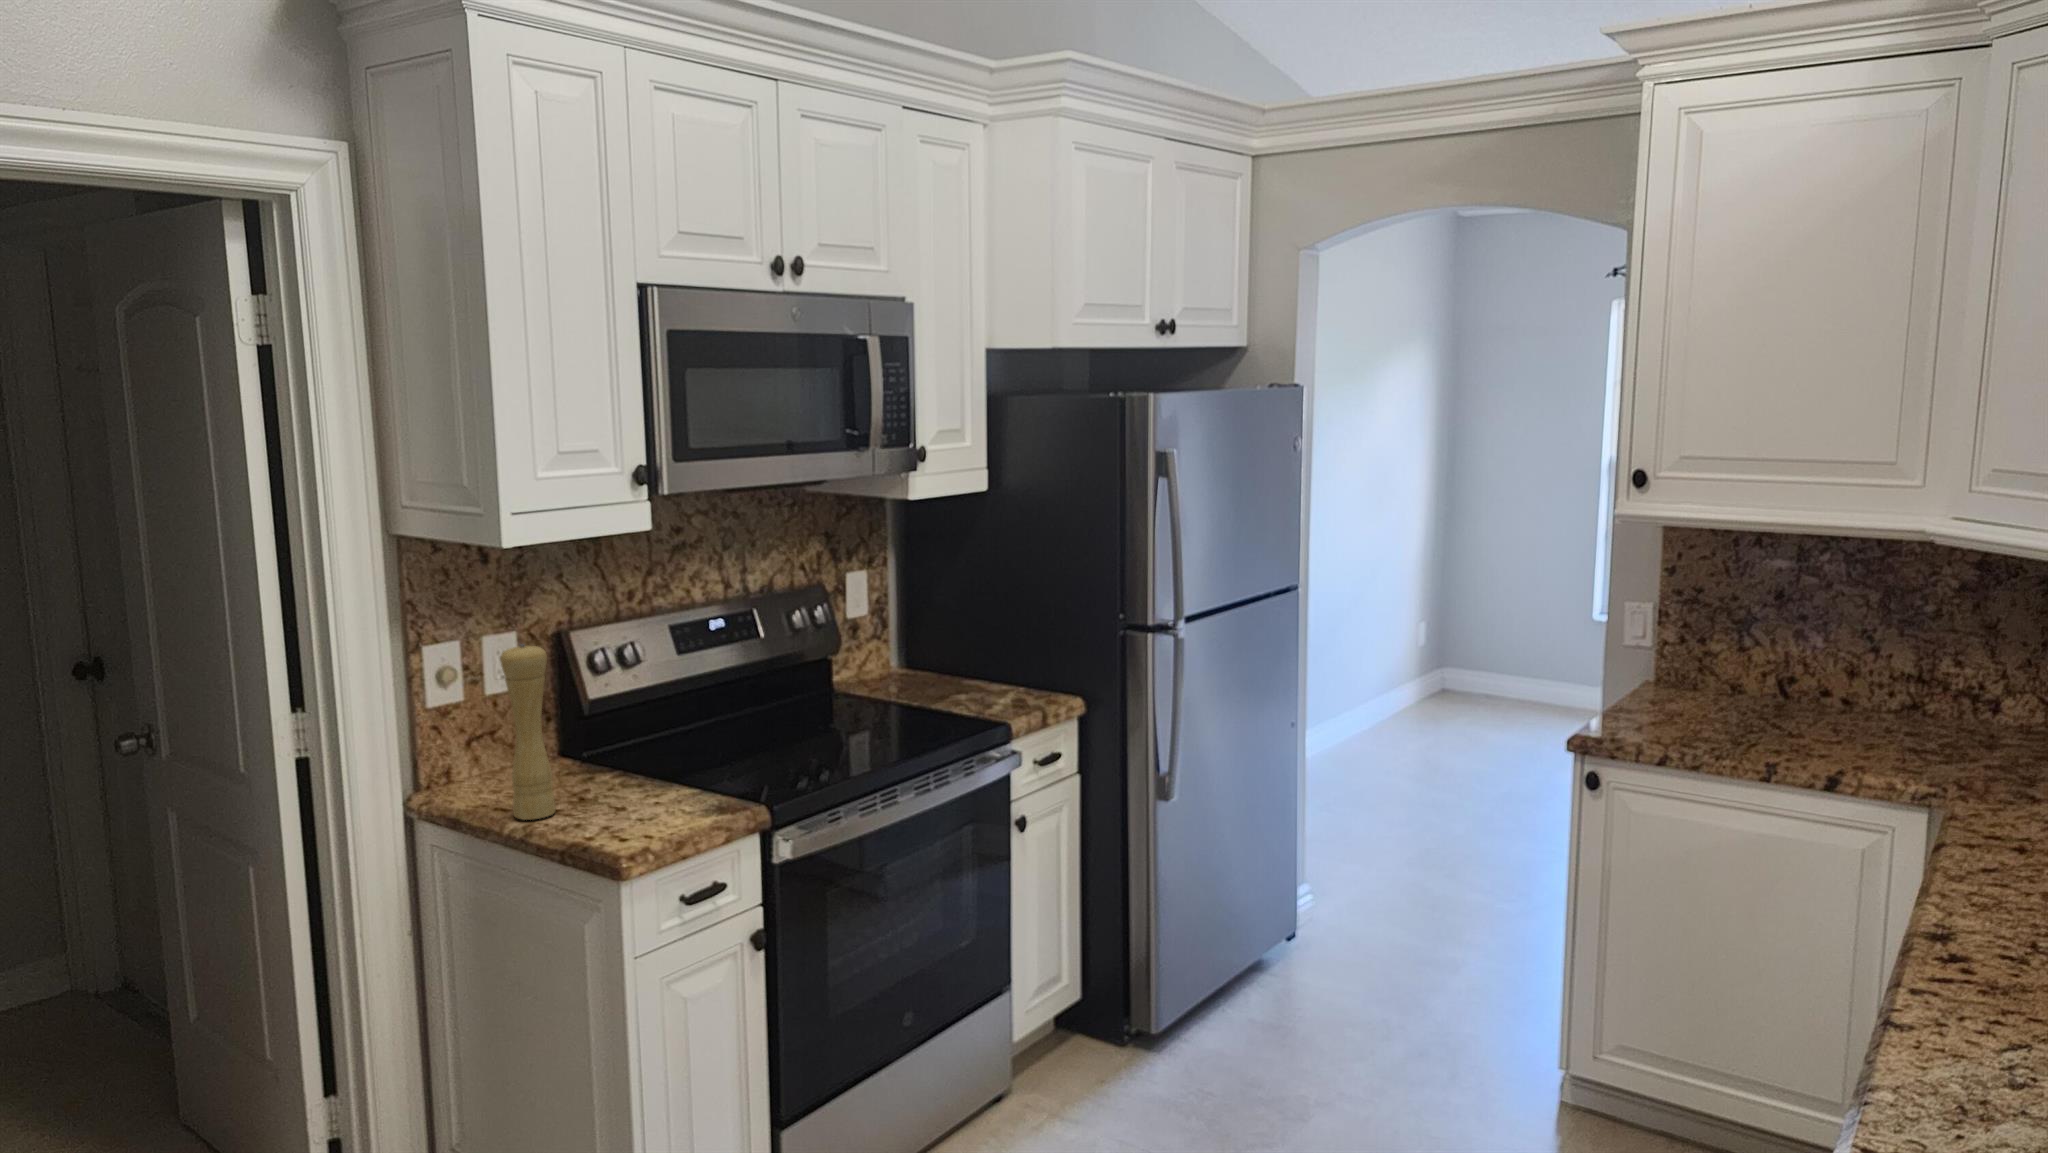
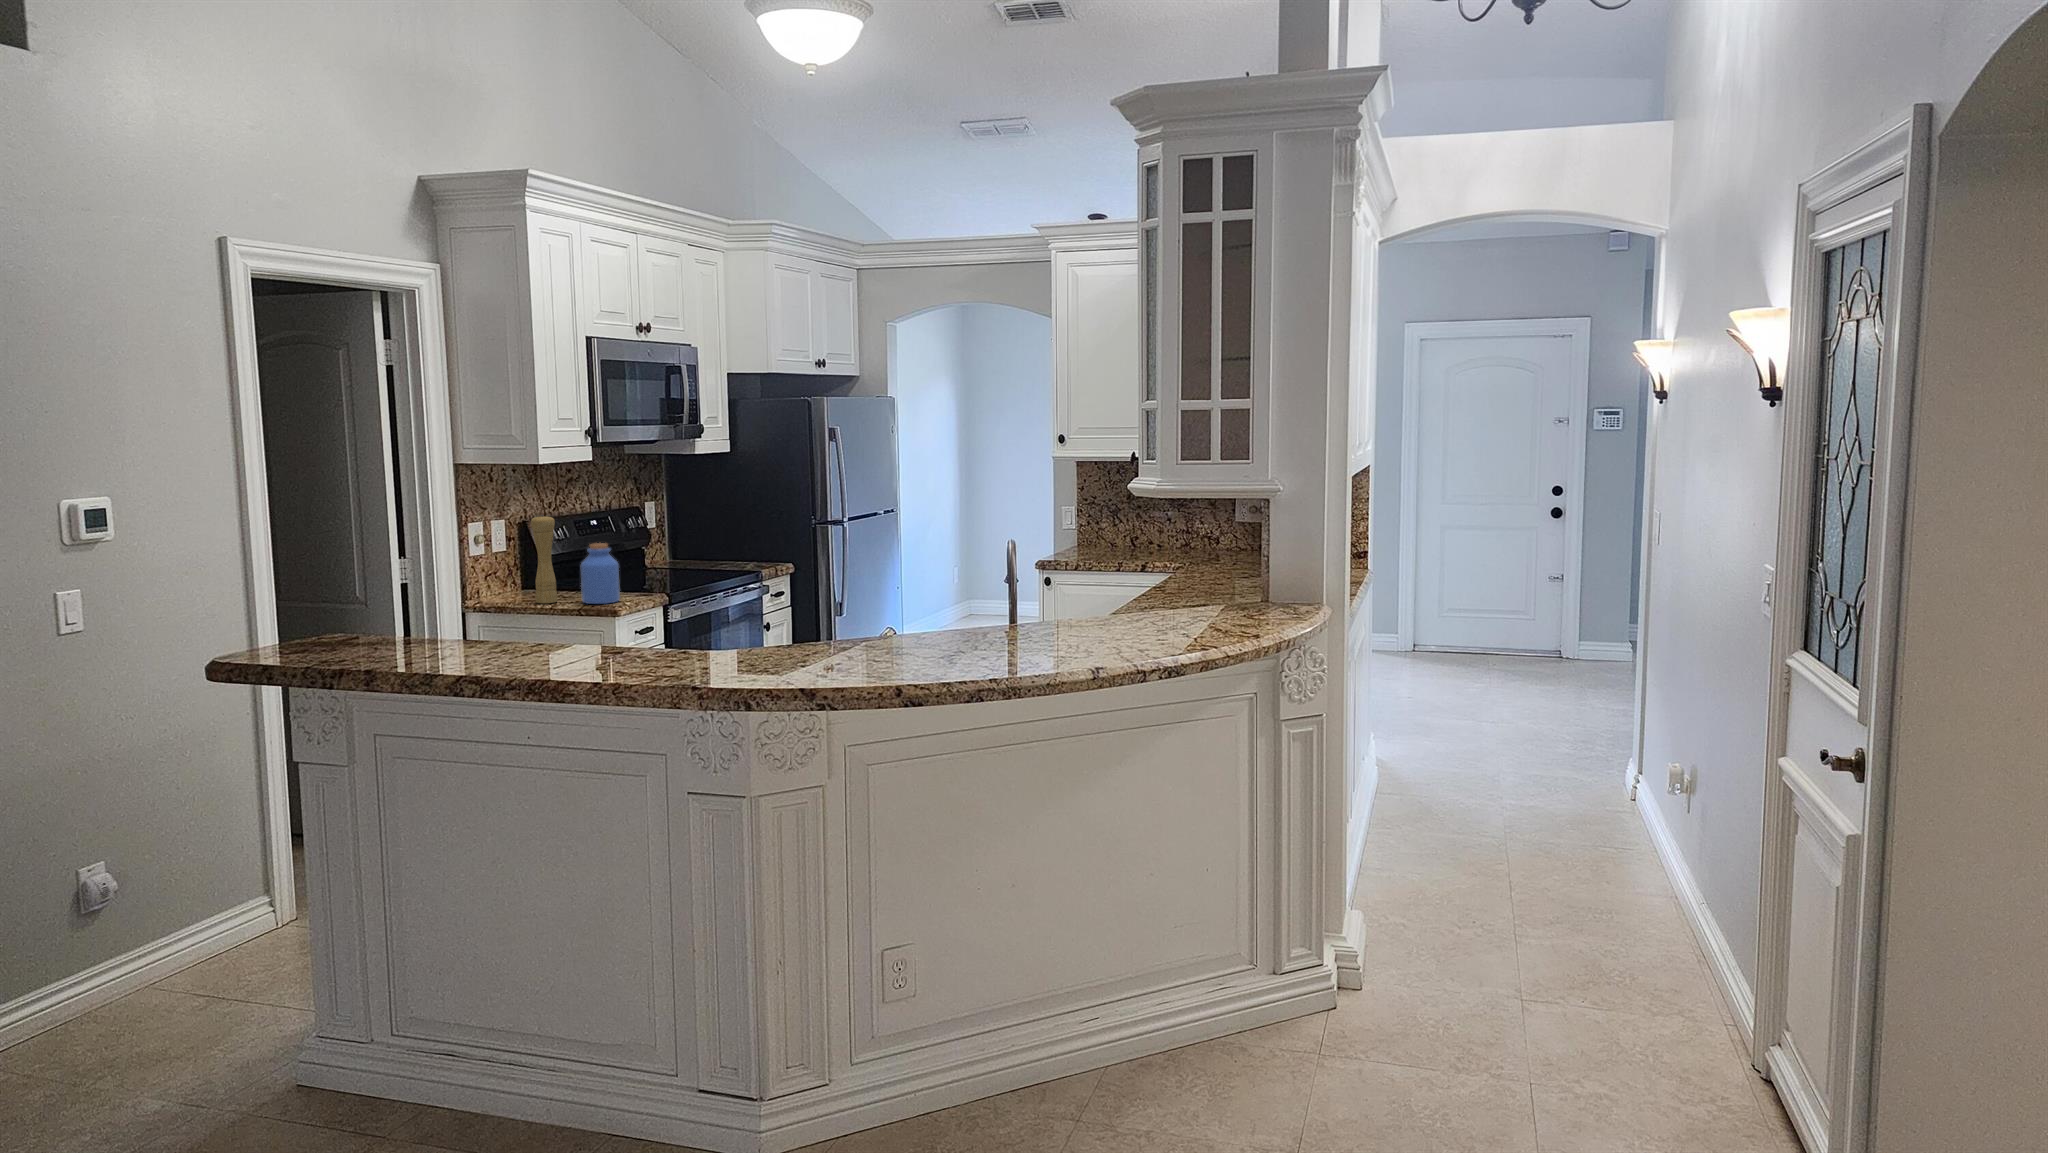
jar: none [582,705,663,834] -> present [581,543,620,604]

